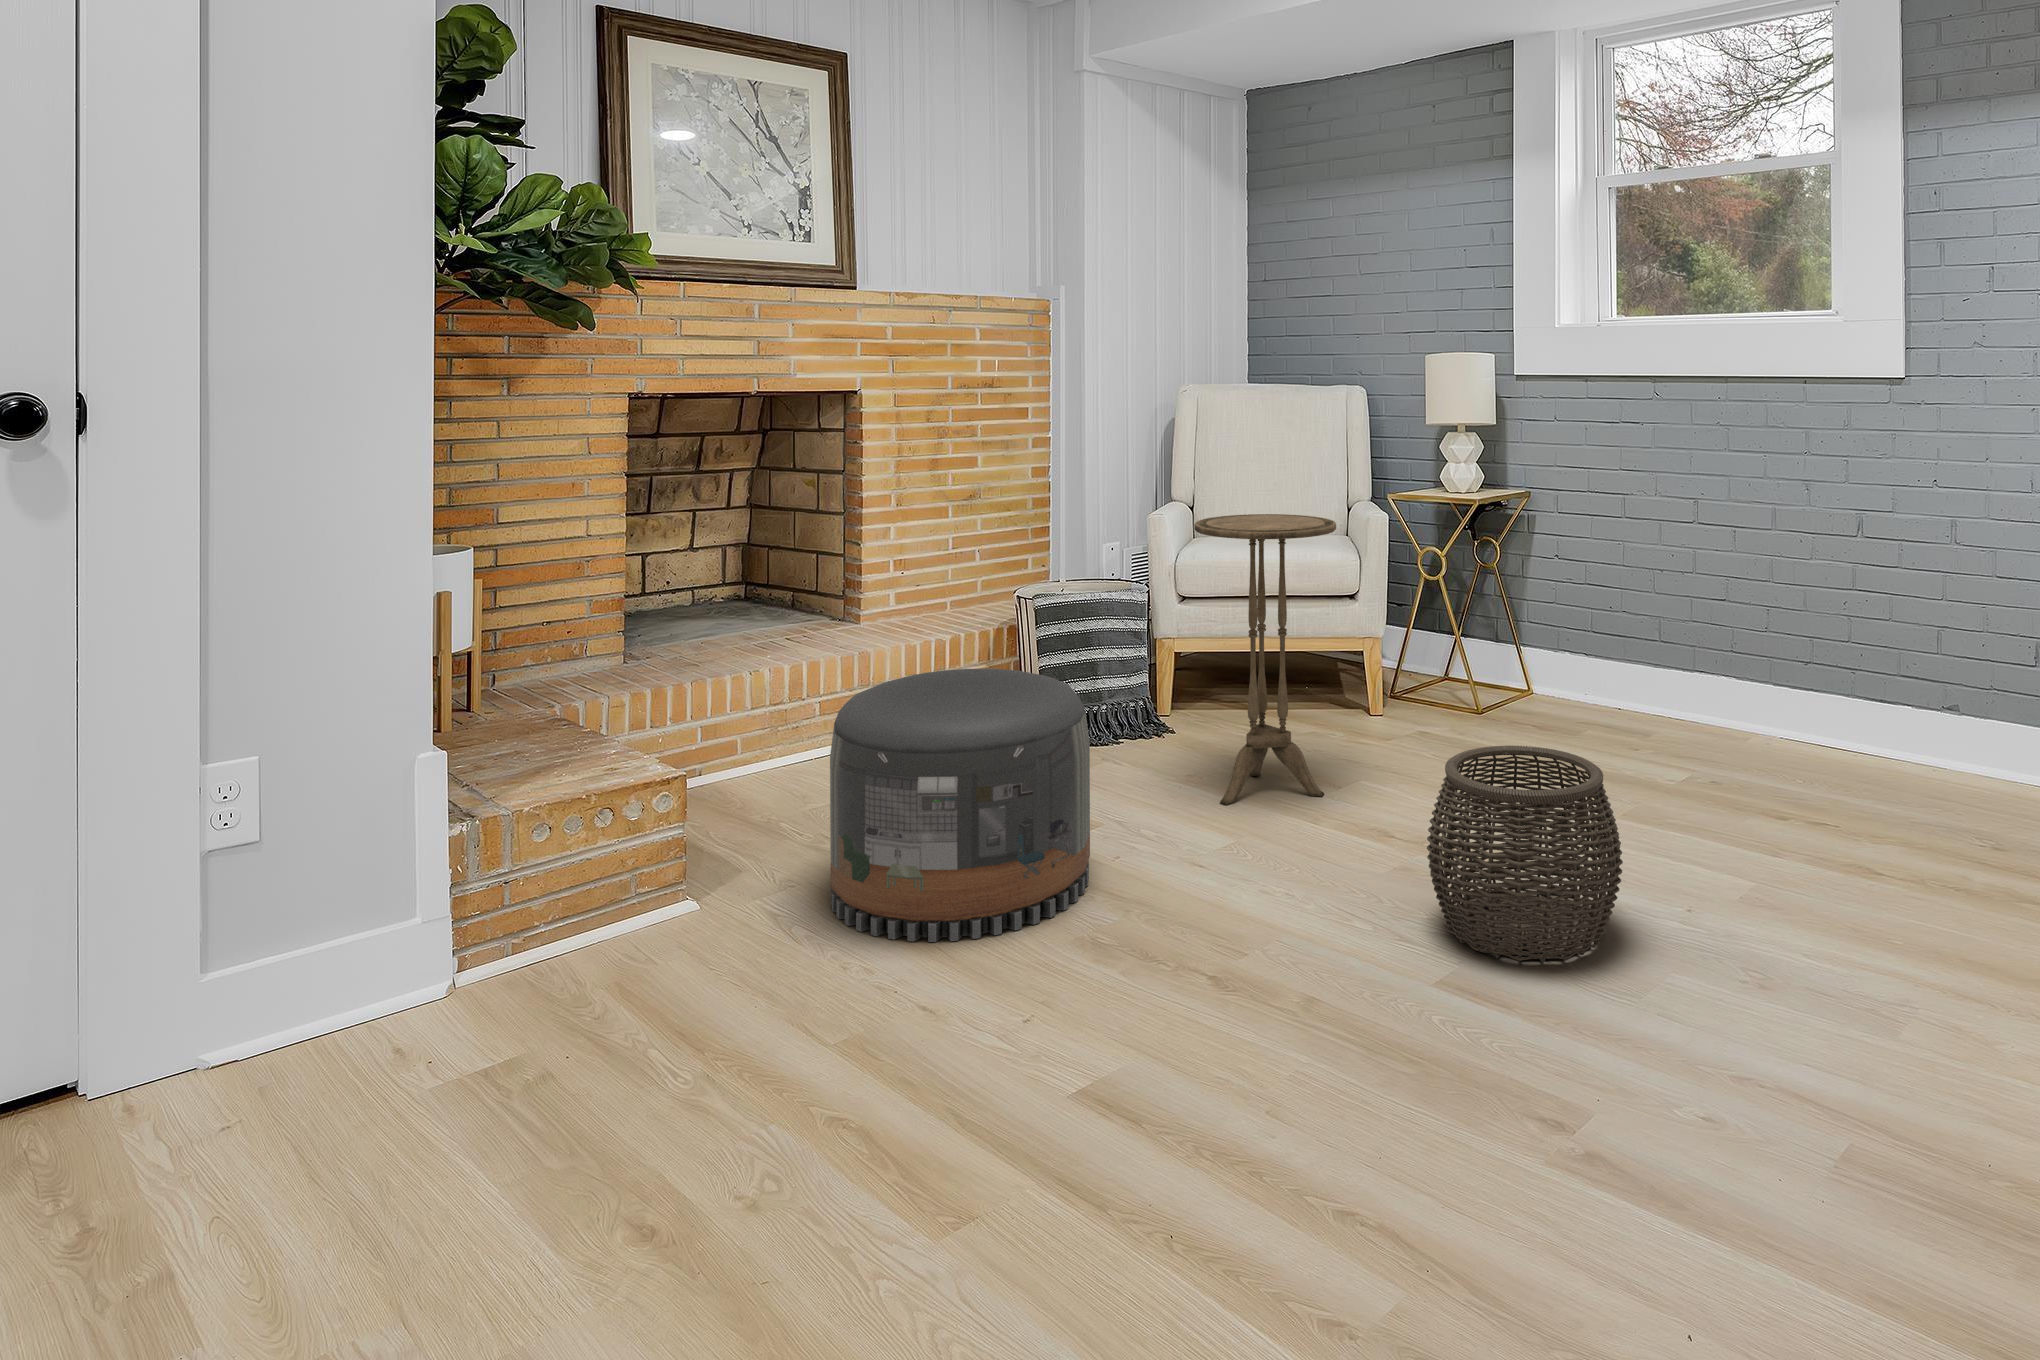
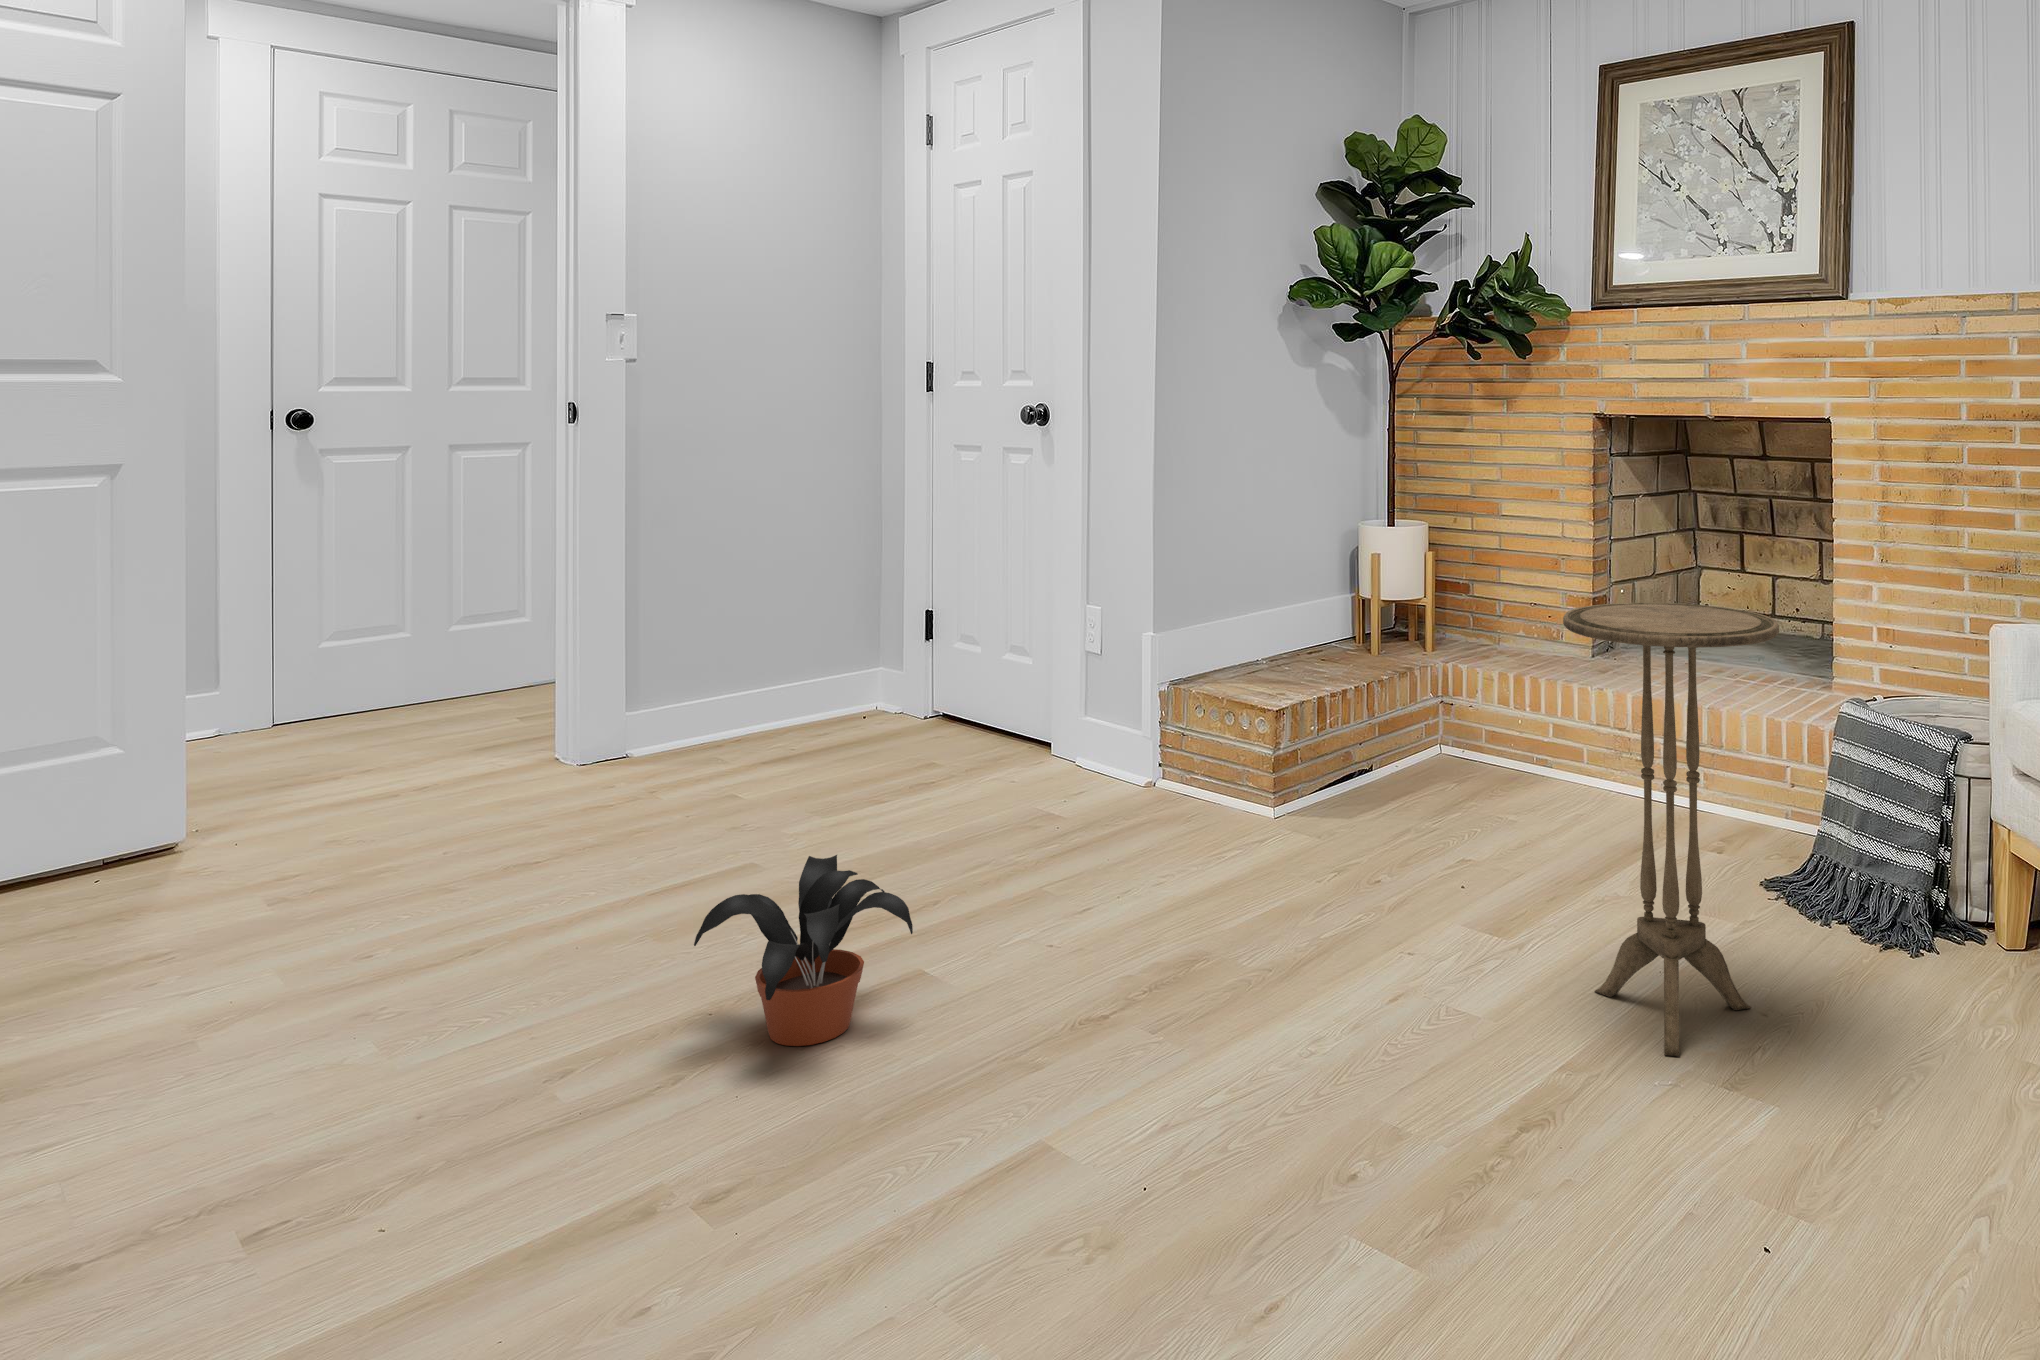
pouf: present [830,669,1090,942] -> none [1189,679,1433,934]
woven basket: present [1427,746,1623,963] -> none [1034,915,1310,1252]
potted plant: none [1148,935,1393,1157] -> present [694,855,913,1046]

